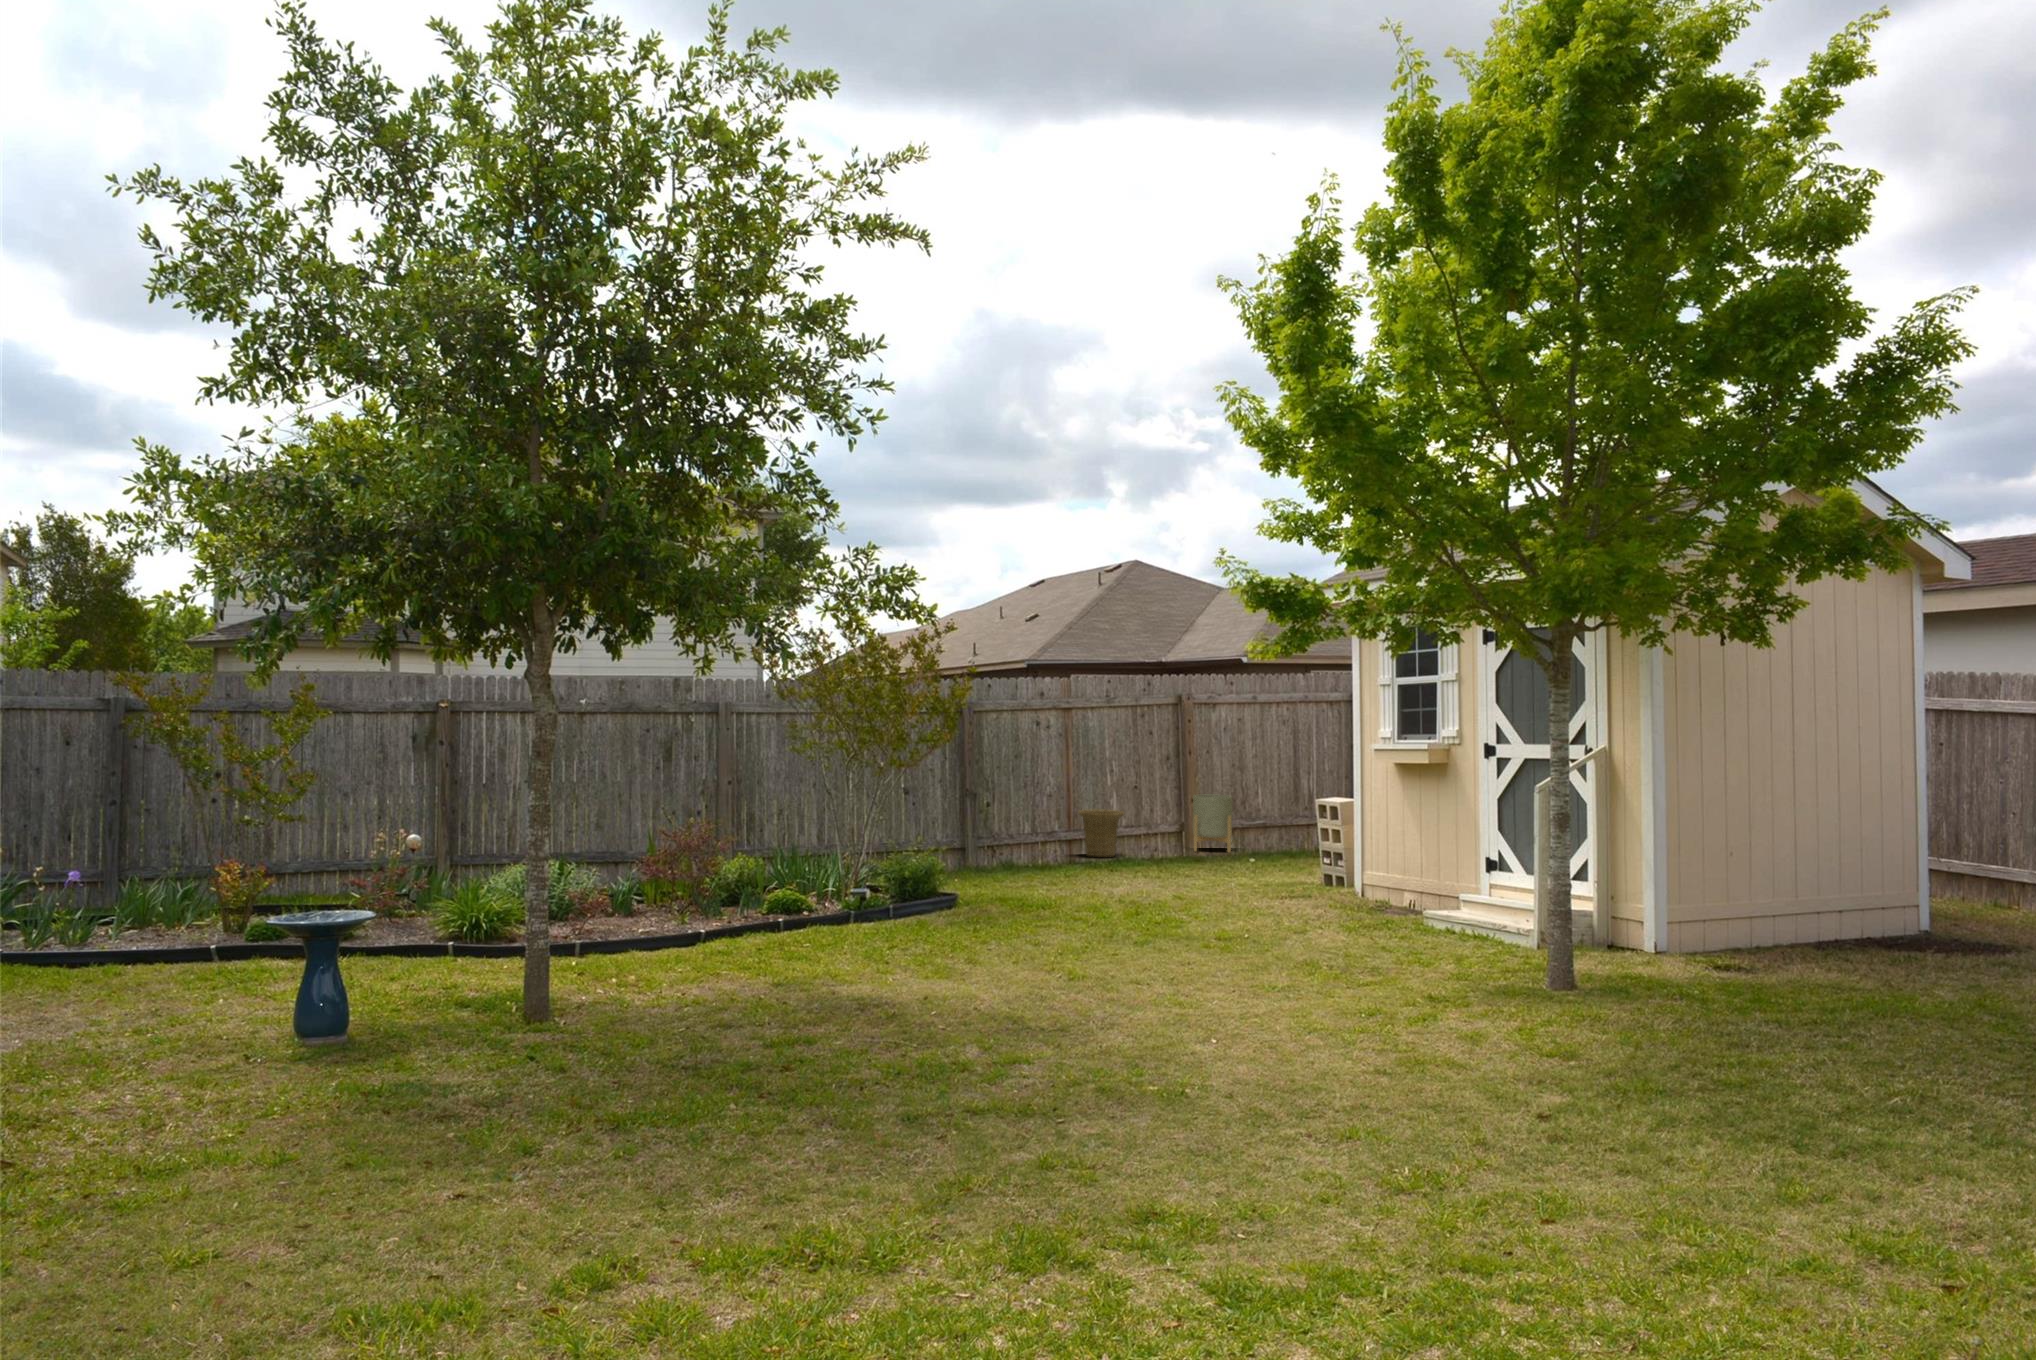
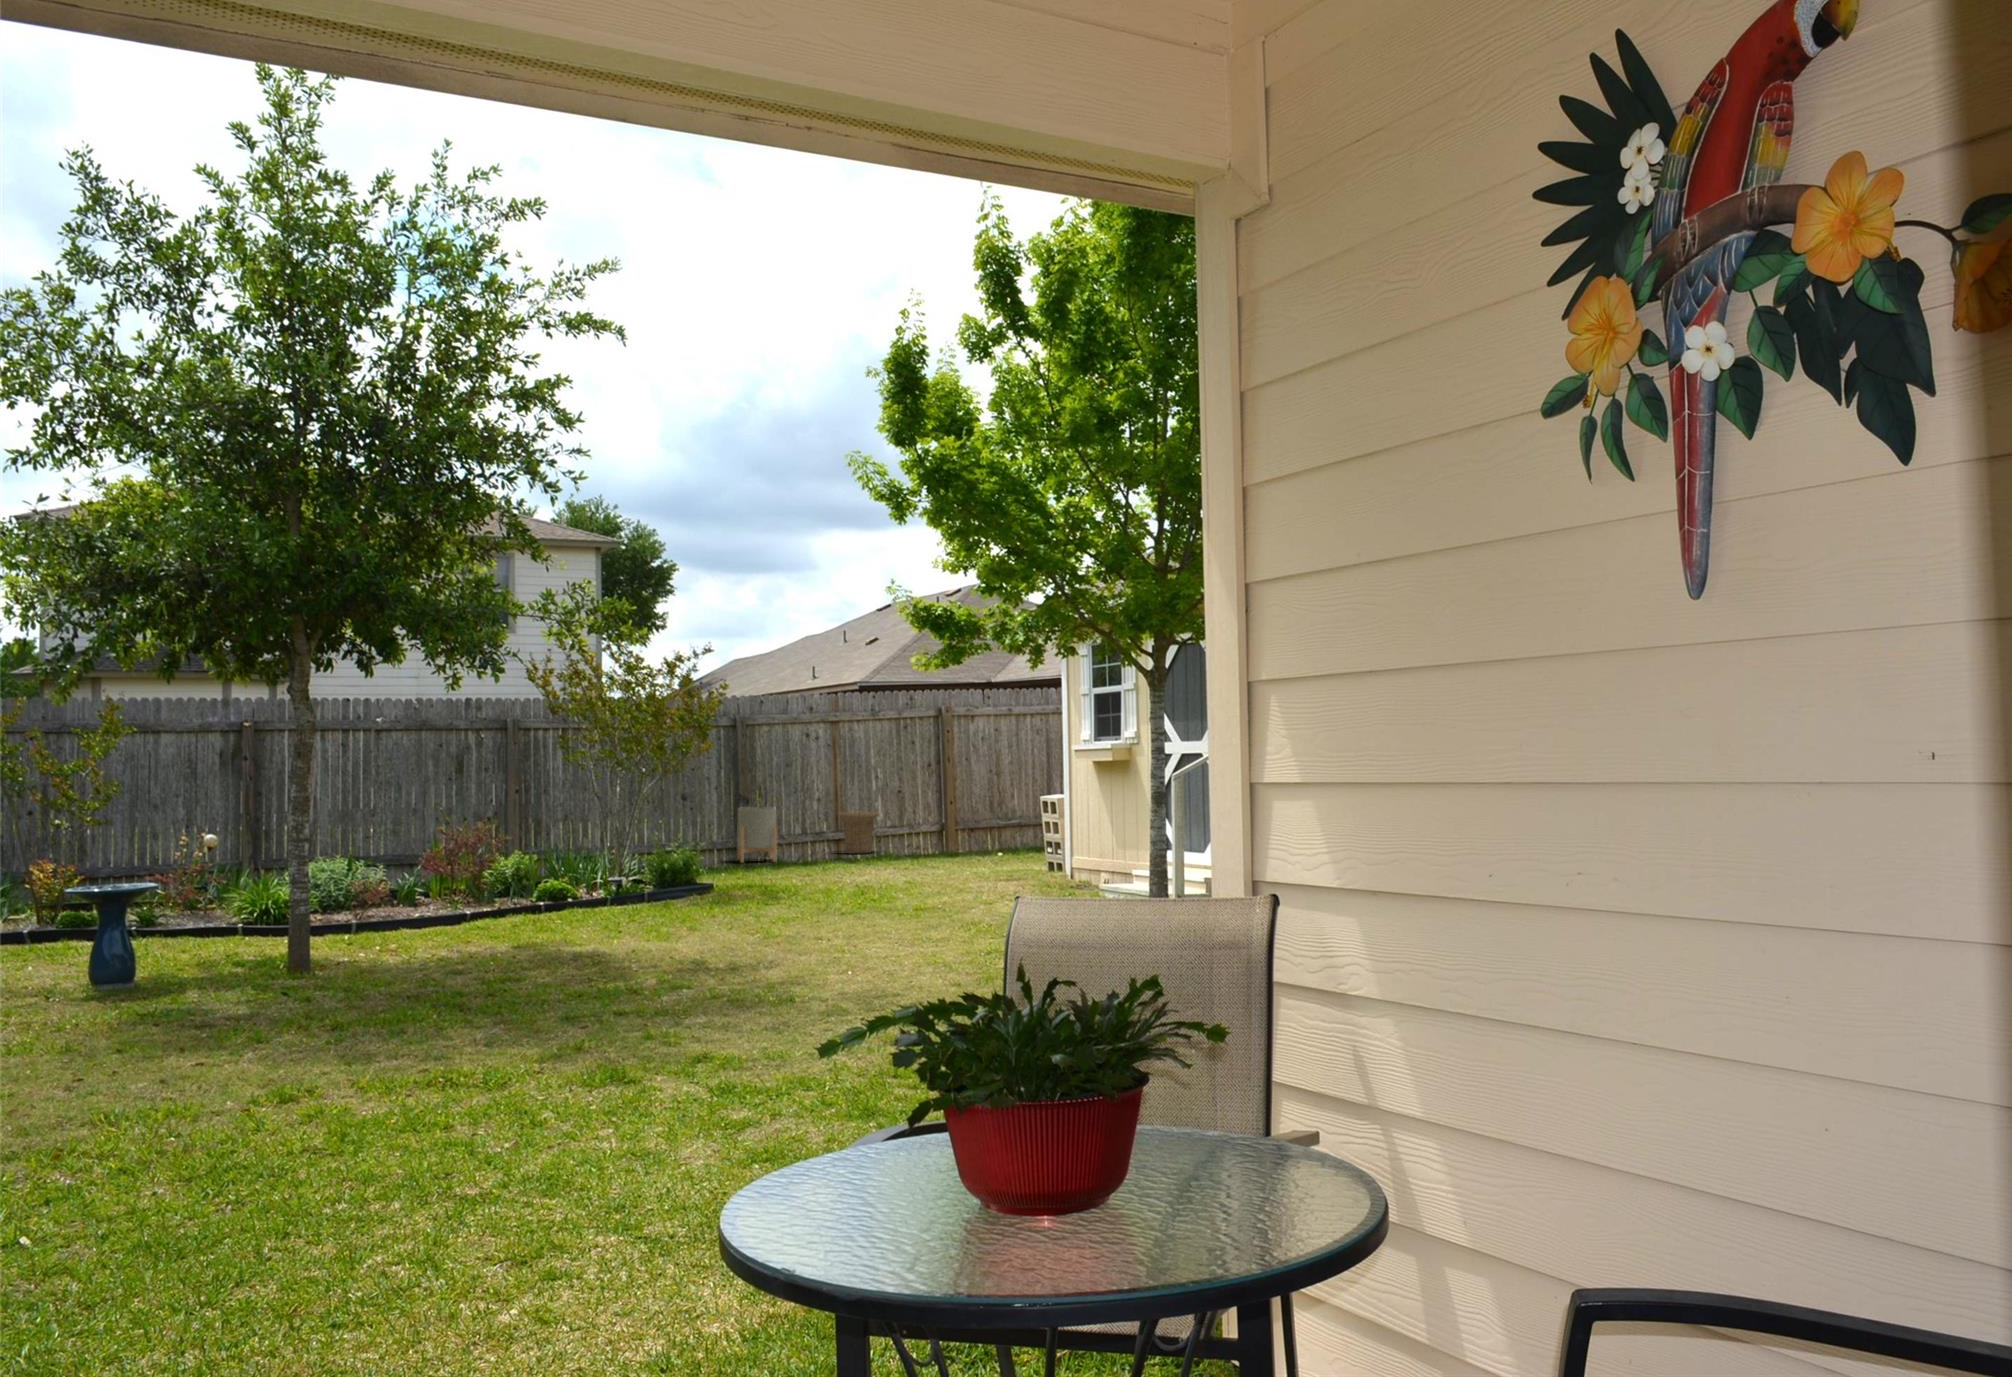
planter: present [1192,795,1232,852] -> present [737,807,777,863]

